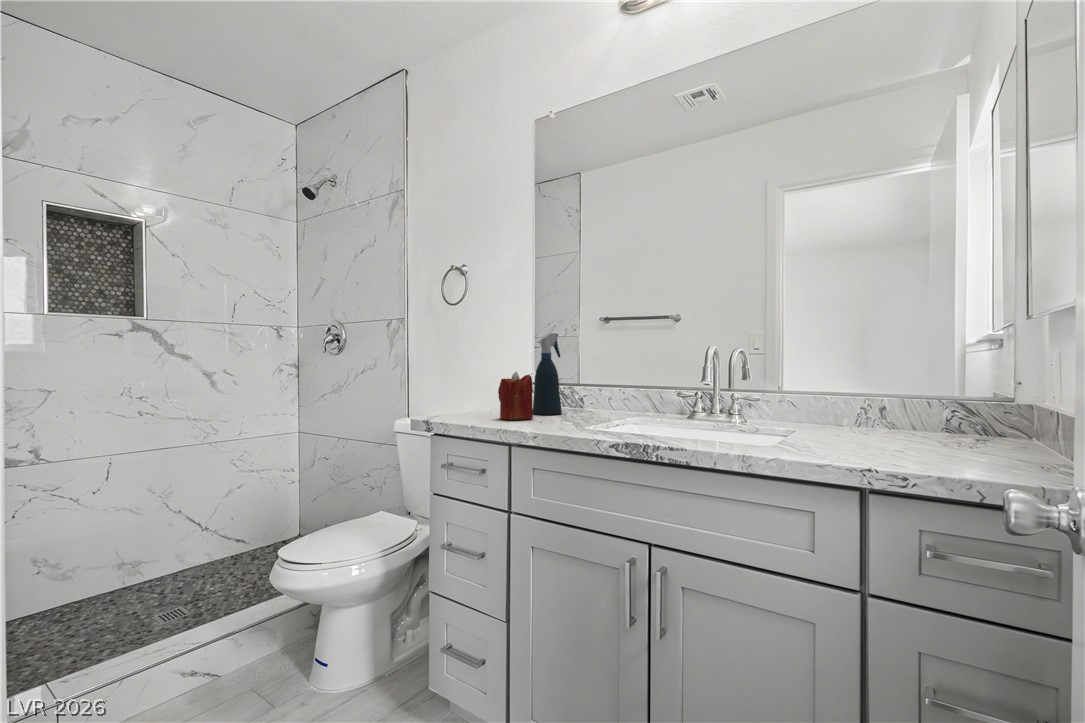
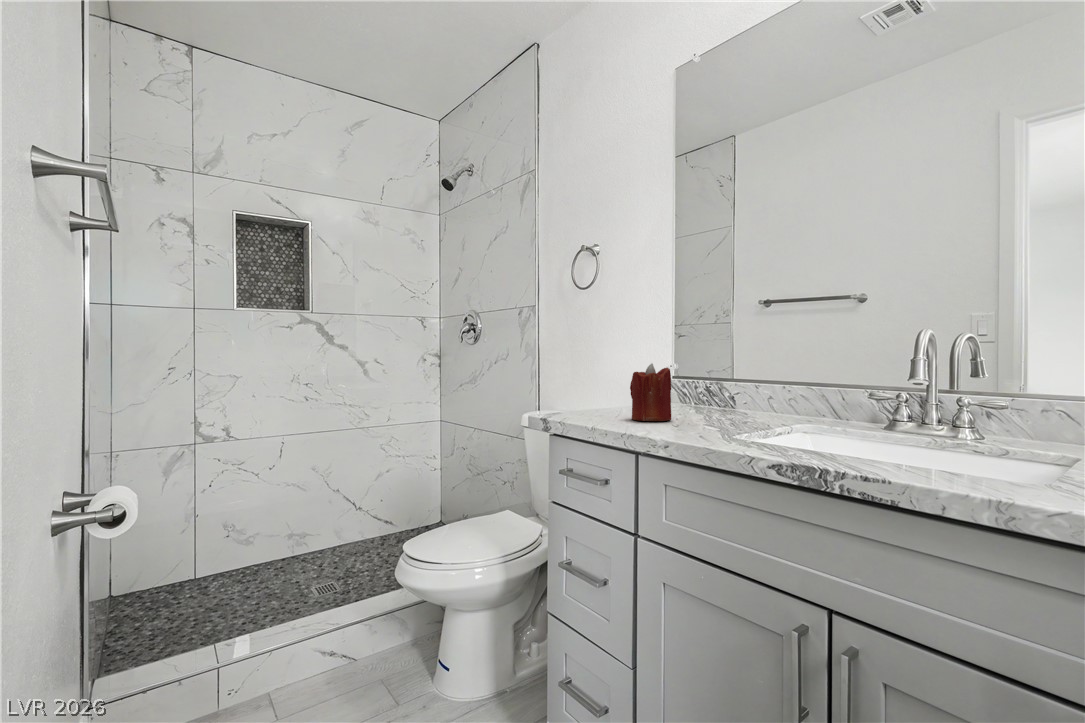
spray bottle: present [533,333,562,415] -> none [674,319,710,416]

